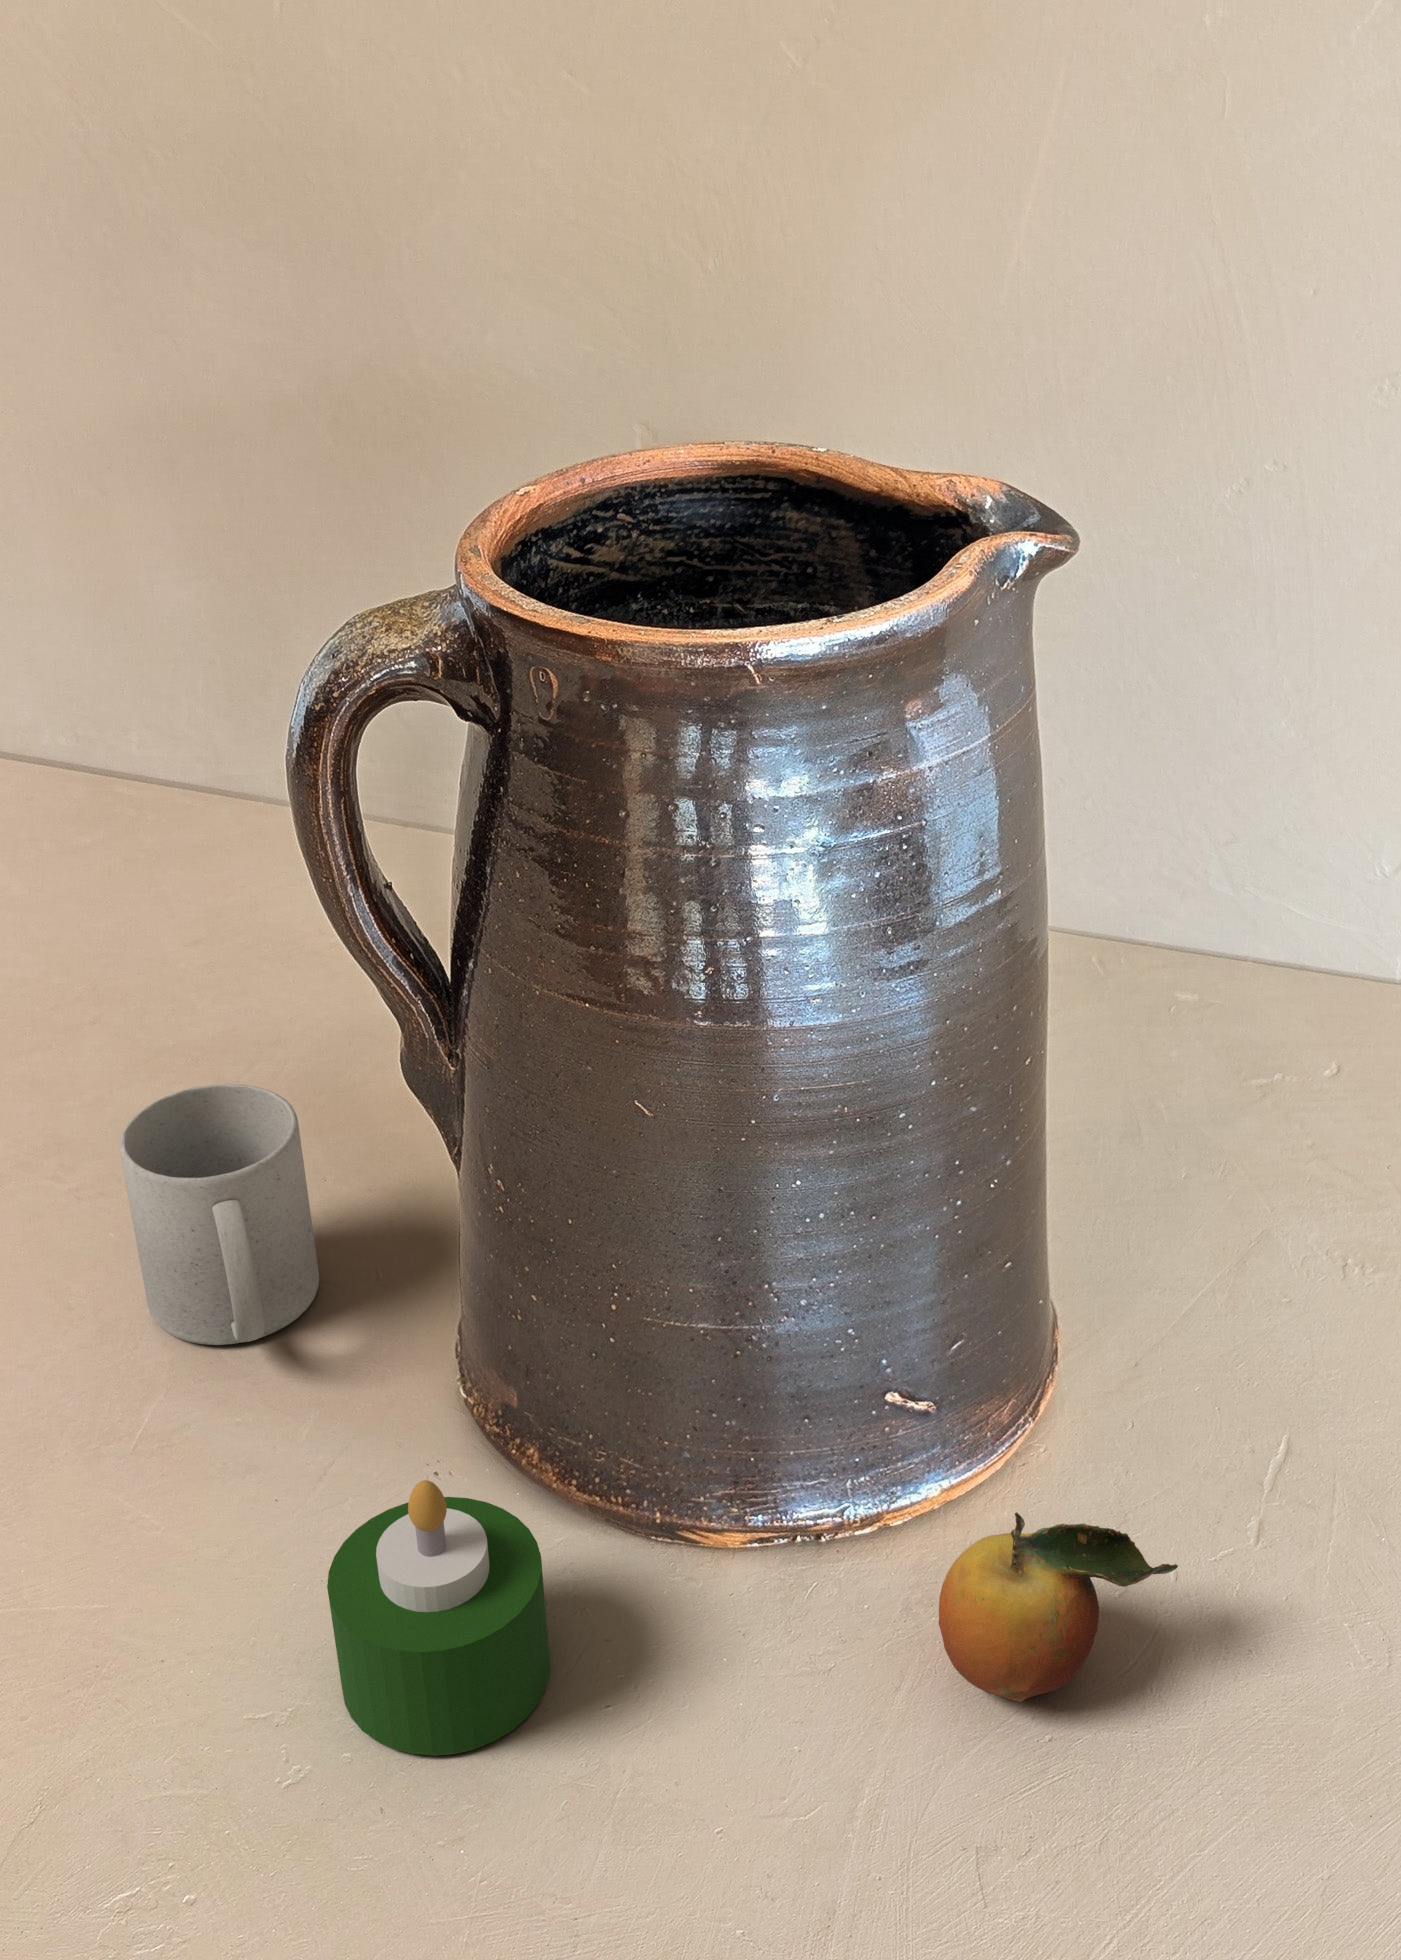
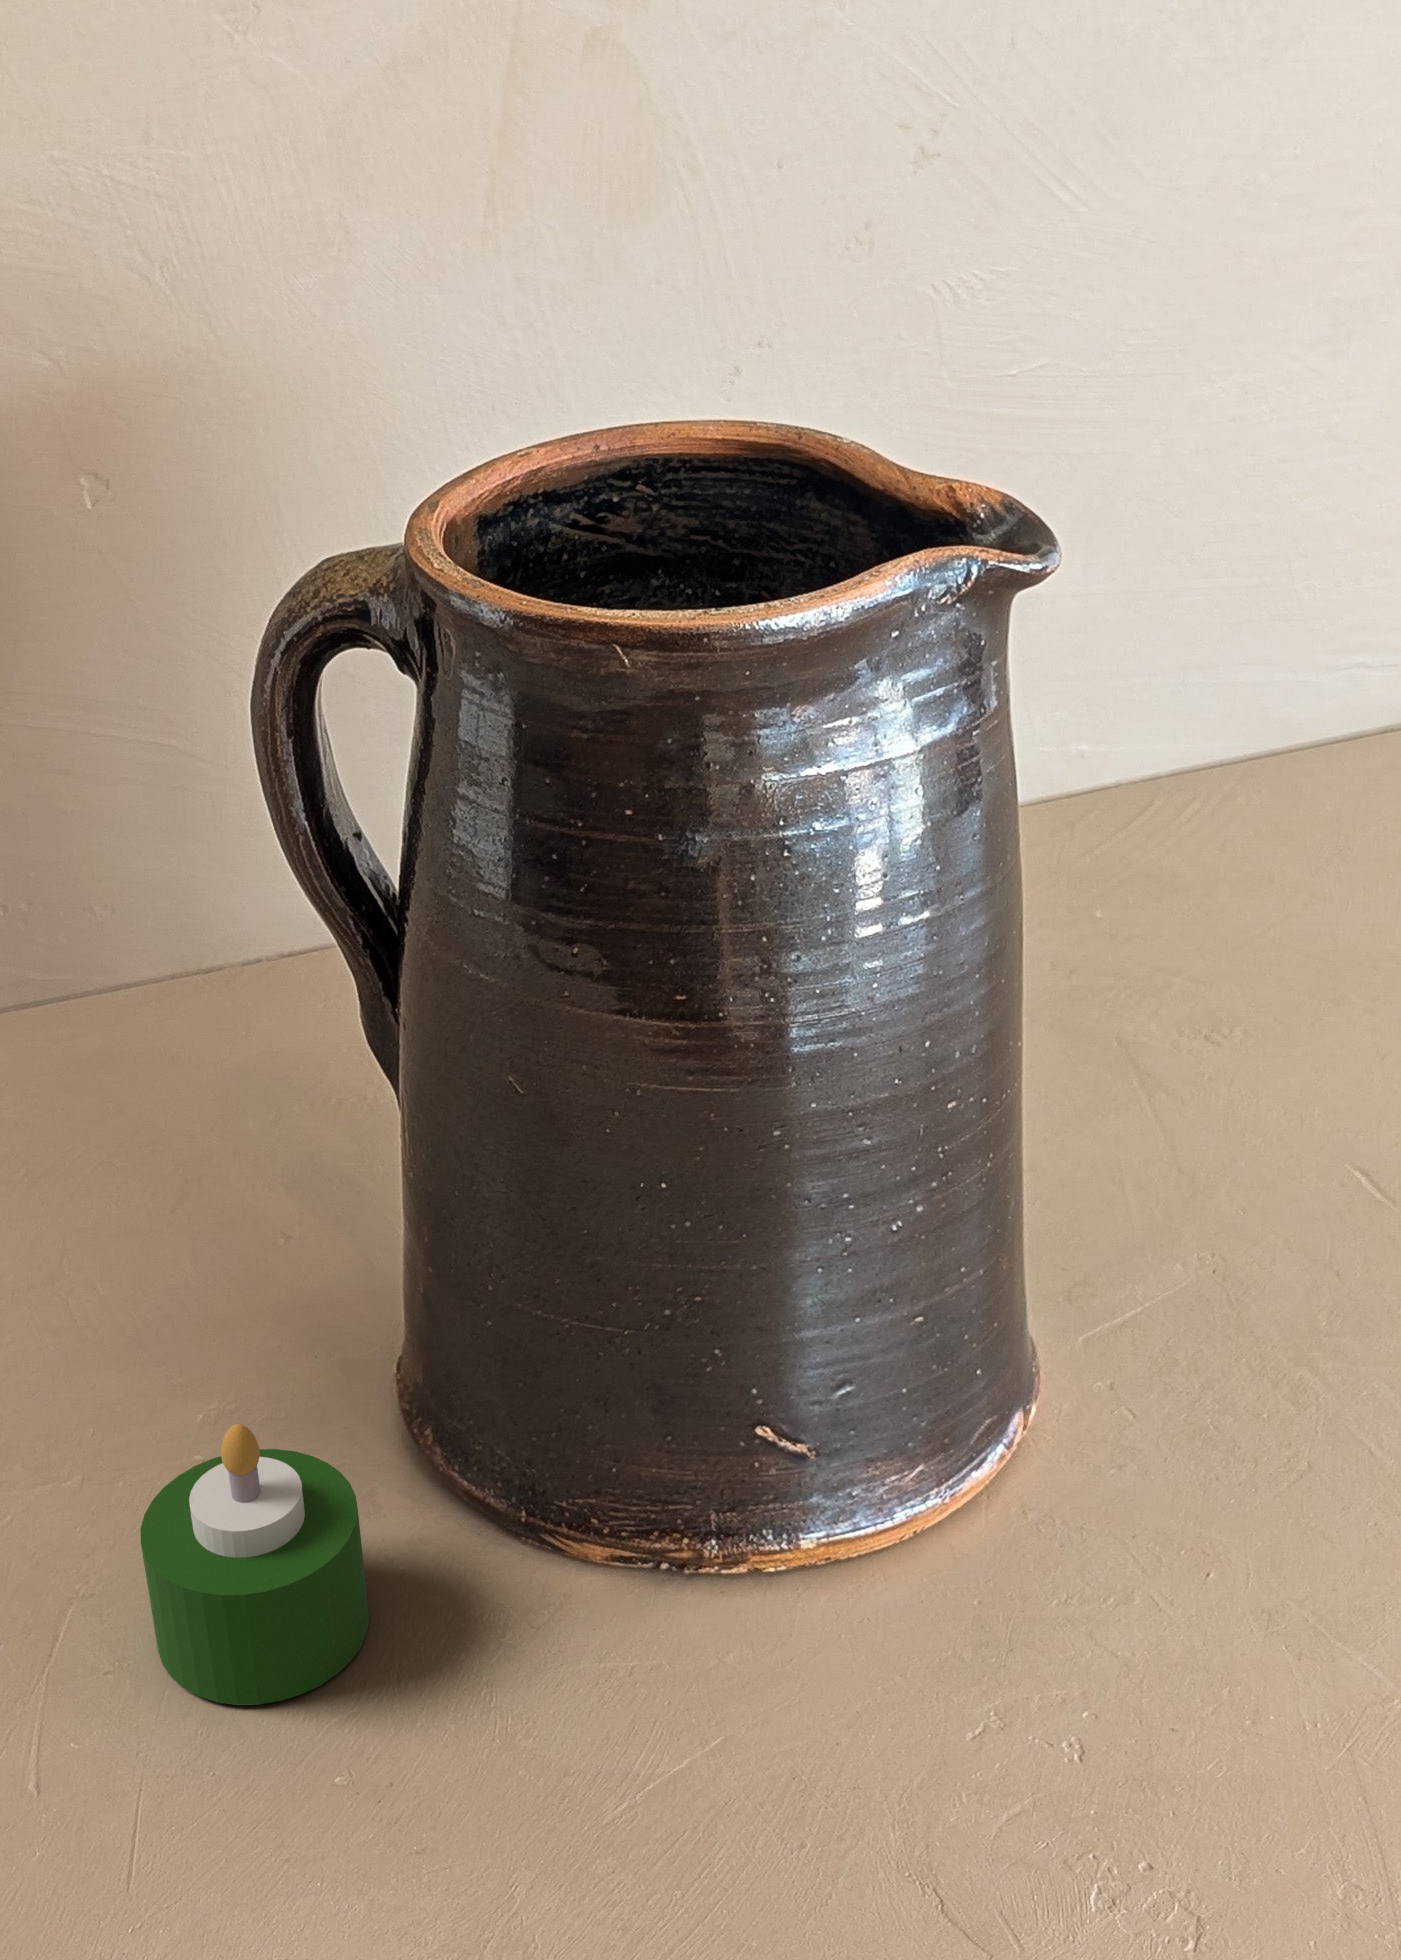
mug: present [120,1084,319,1345] -> none [114,1021,308,1278]
fruit: present [939,1512,1178,1702] -> none [739,1568,1013,1772]

